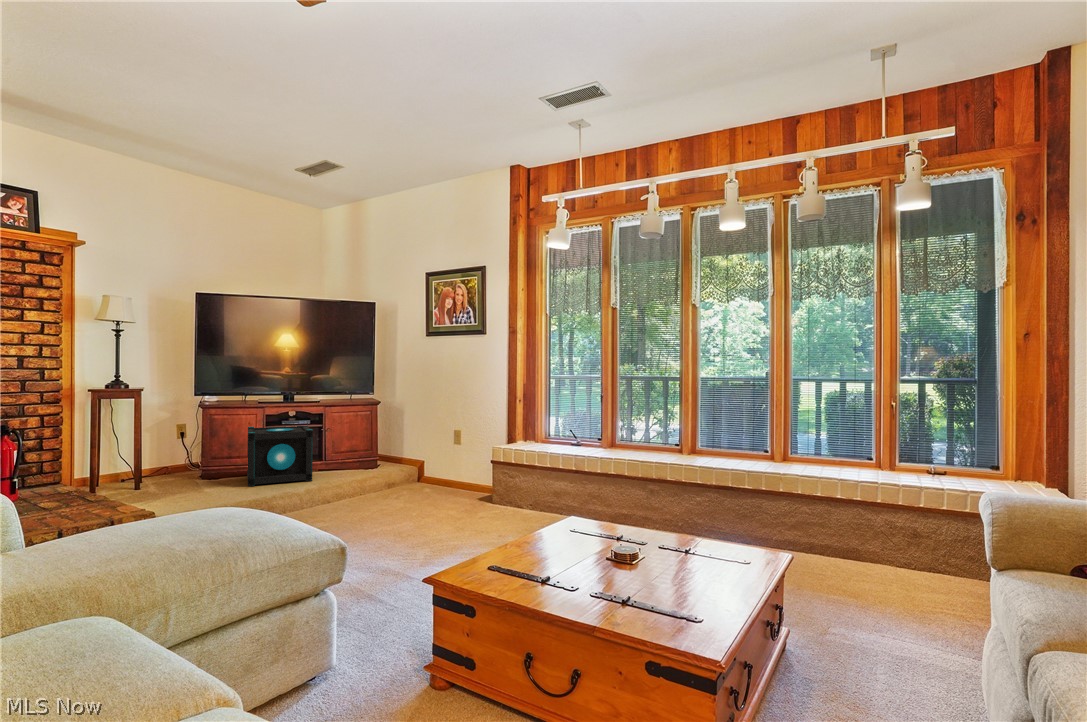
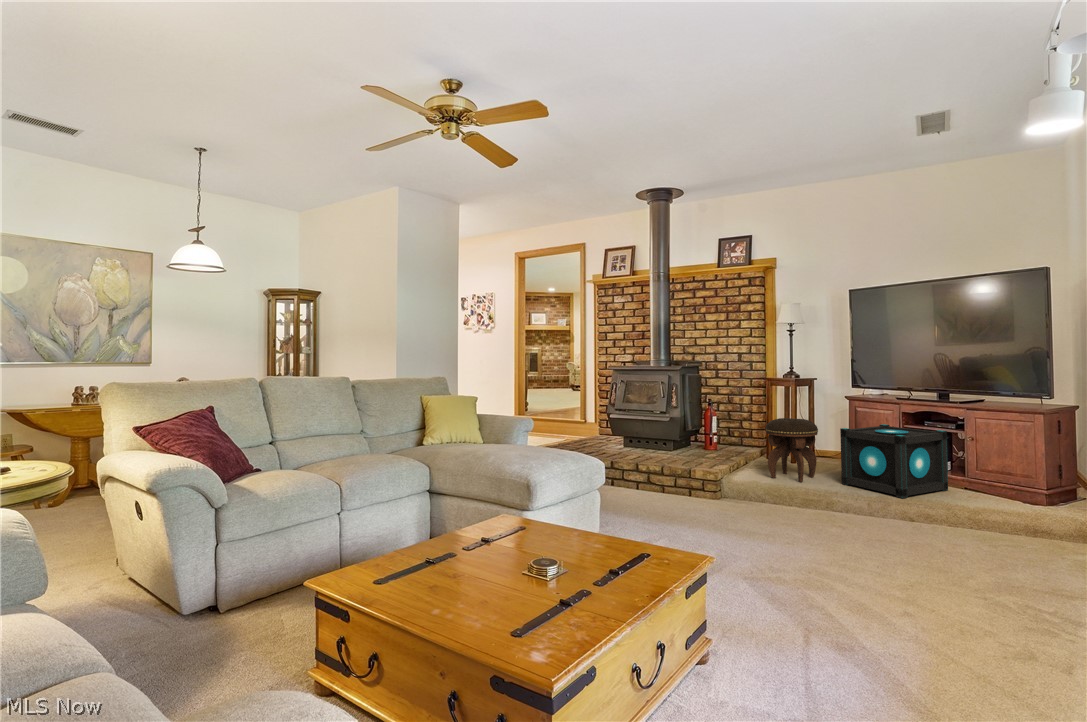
footstool: none [164,430,227,501] -> present [765,418,818,482]

